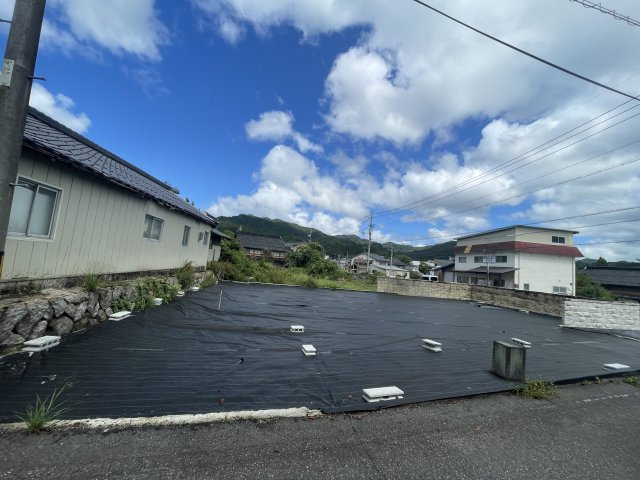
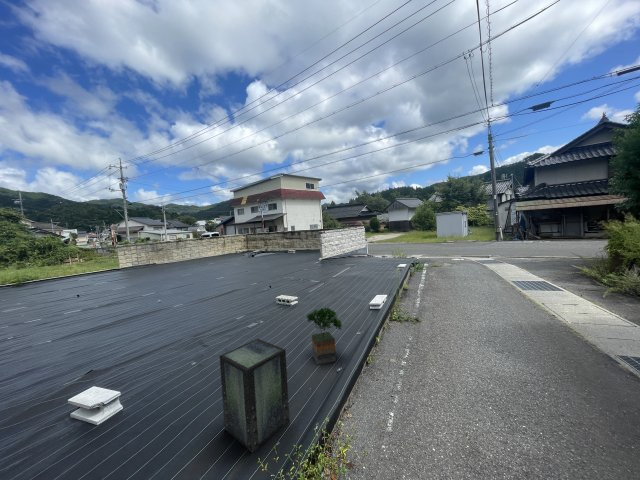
potted tree: none [538,344,566,379] -> present [307,308,342,365]

